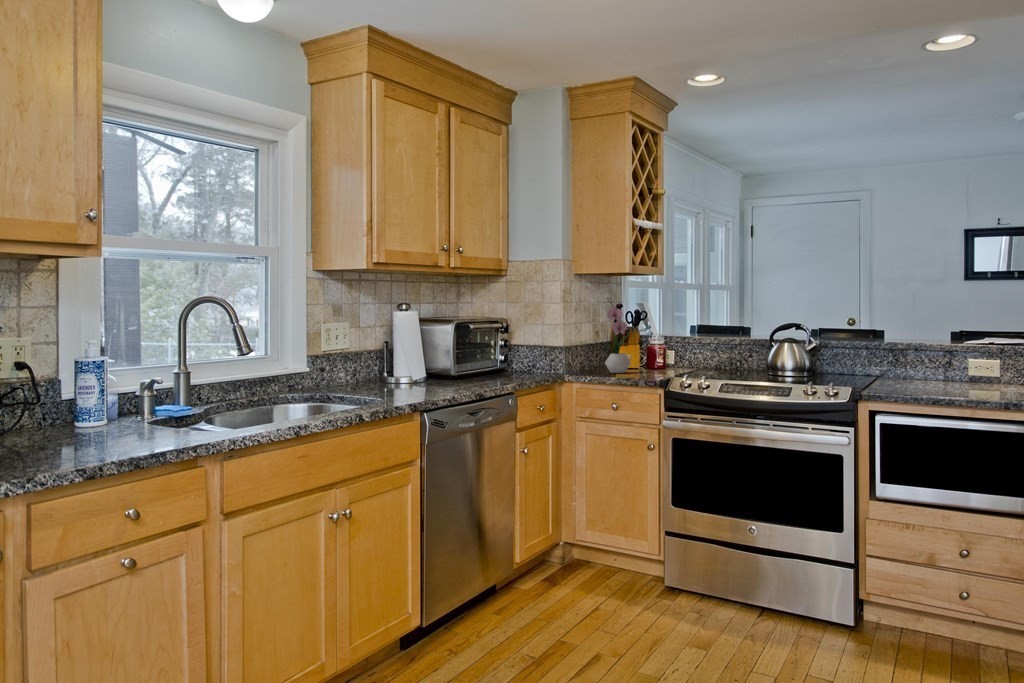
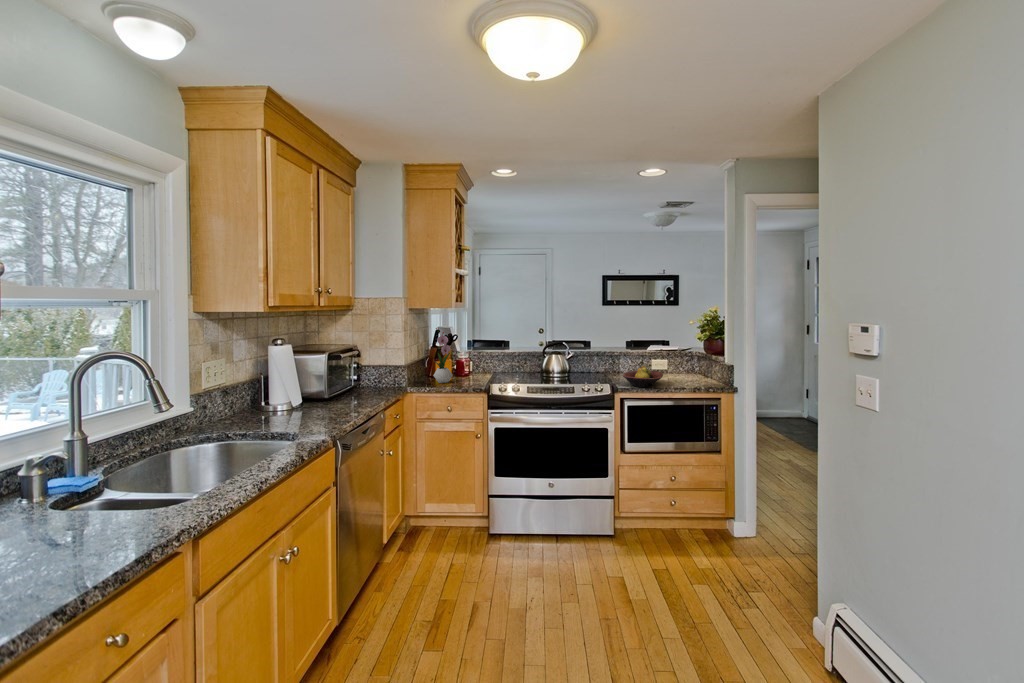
fruit bowl: none [885,361,971,393] -> present [623,366,663,387]

